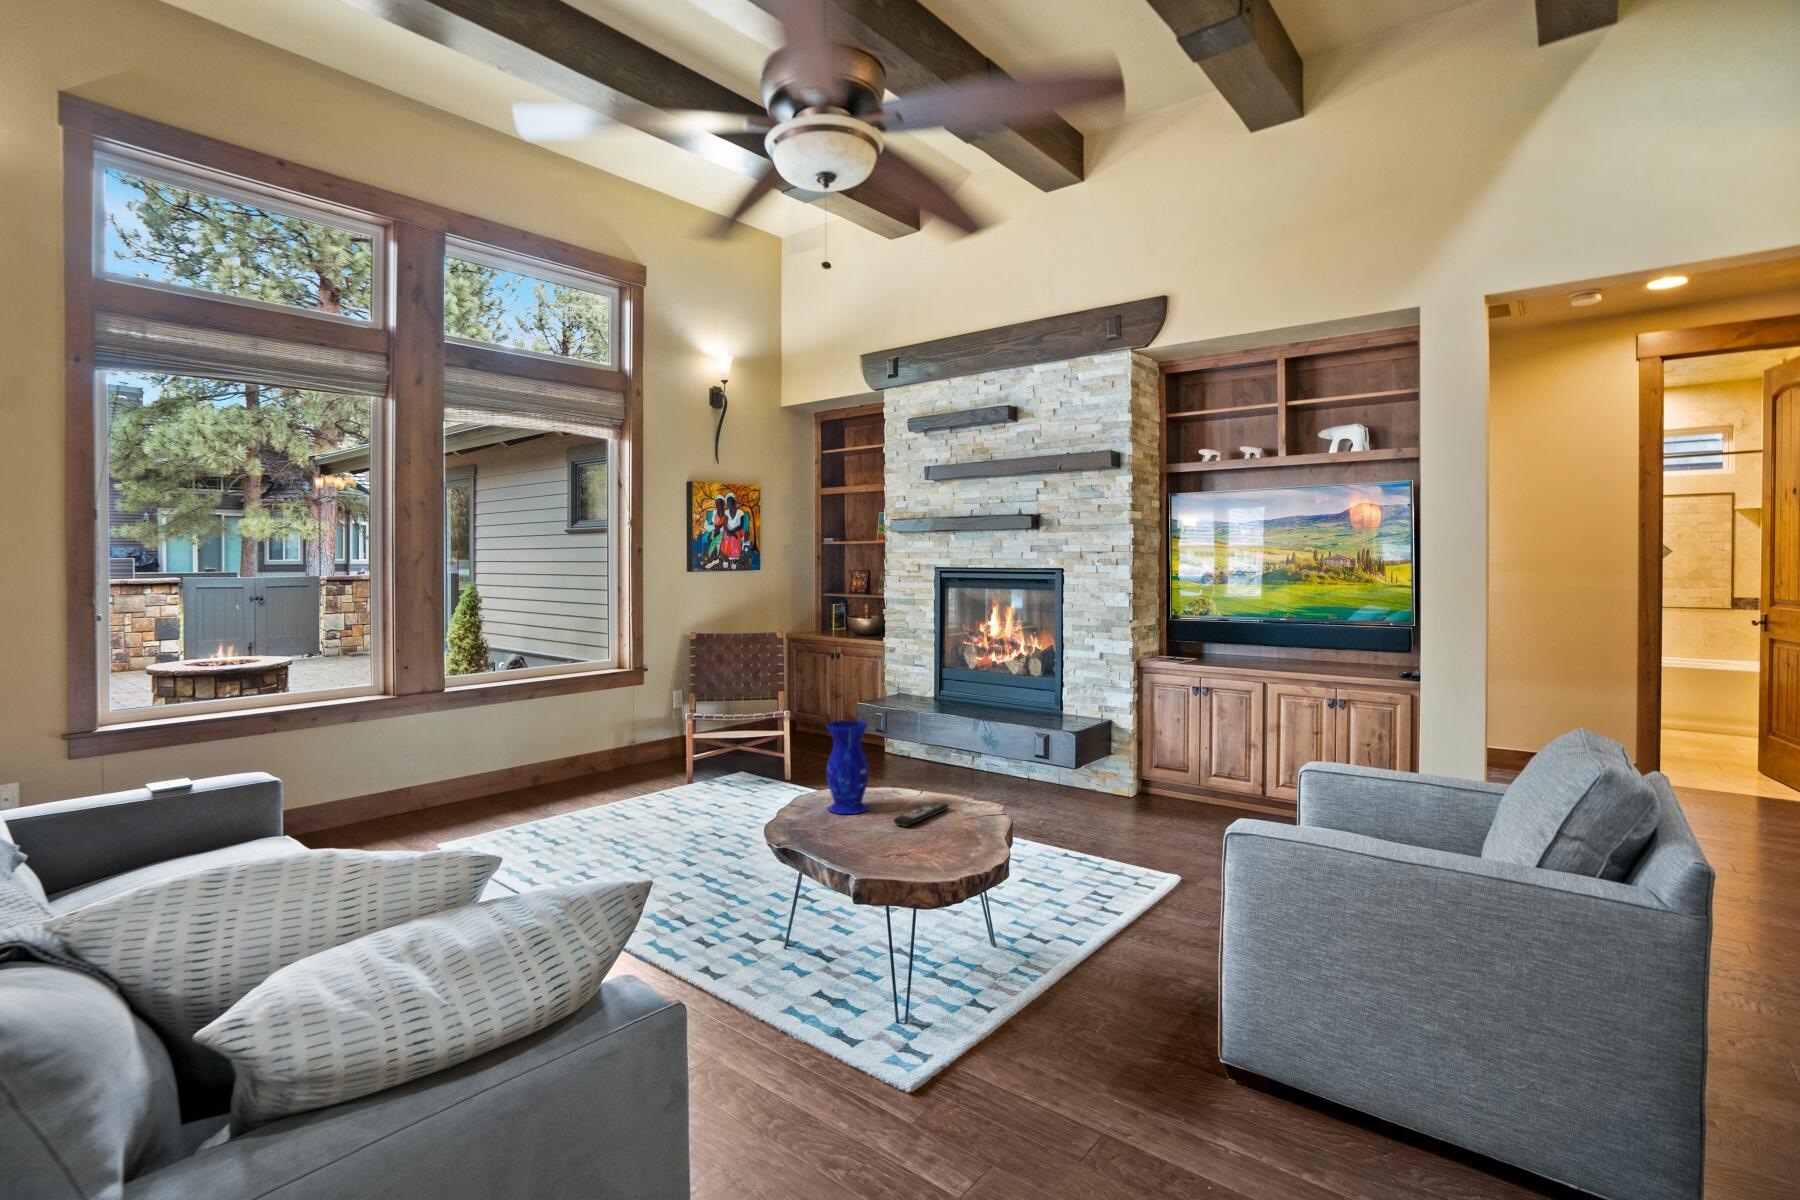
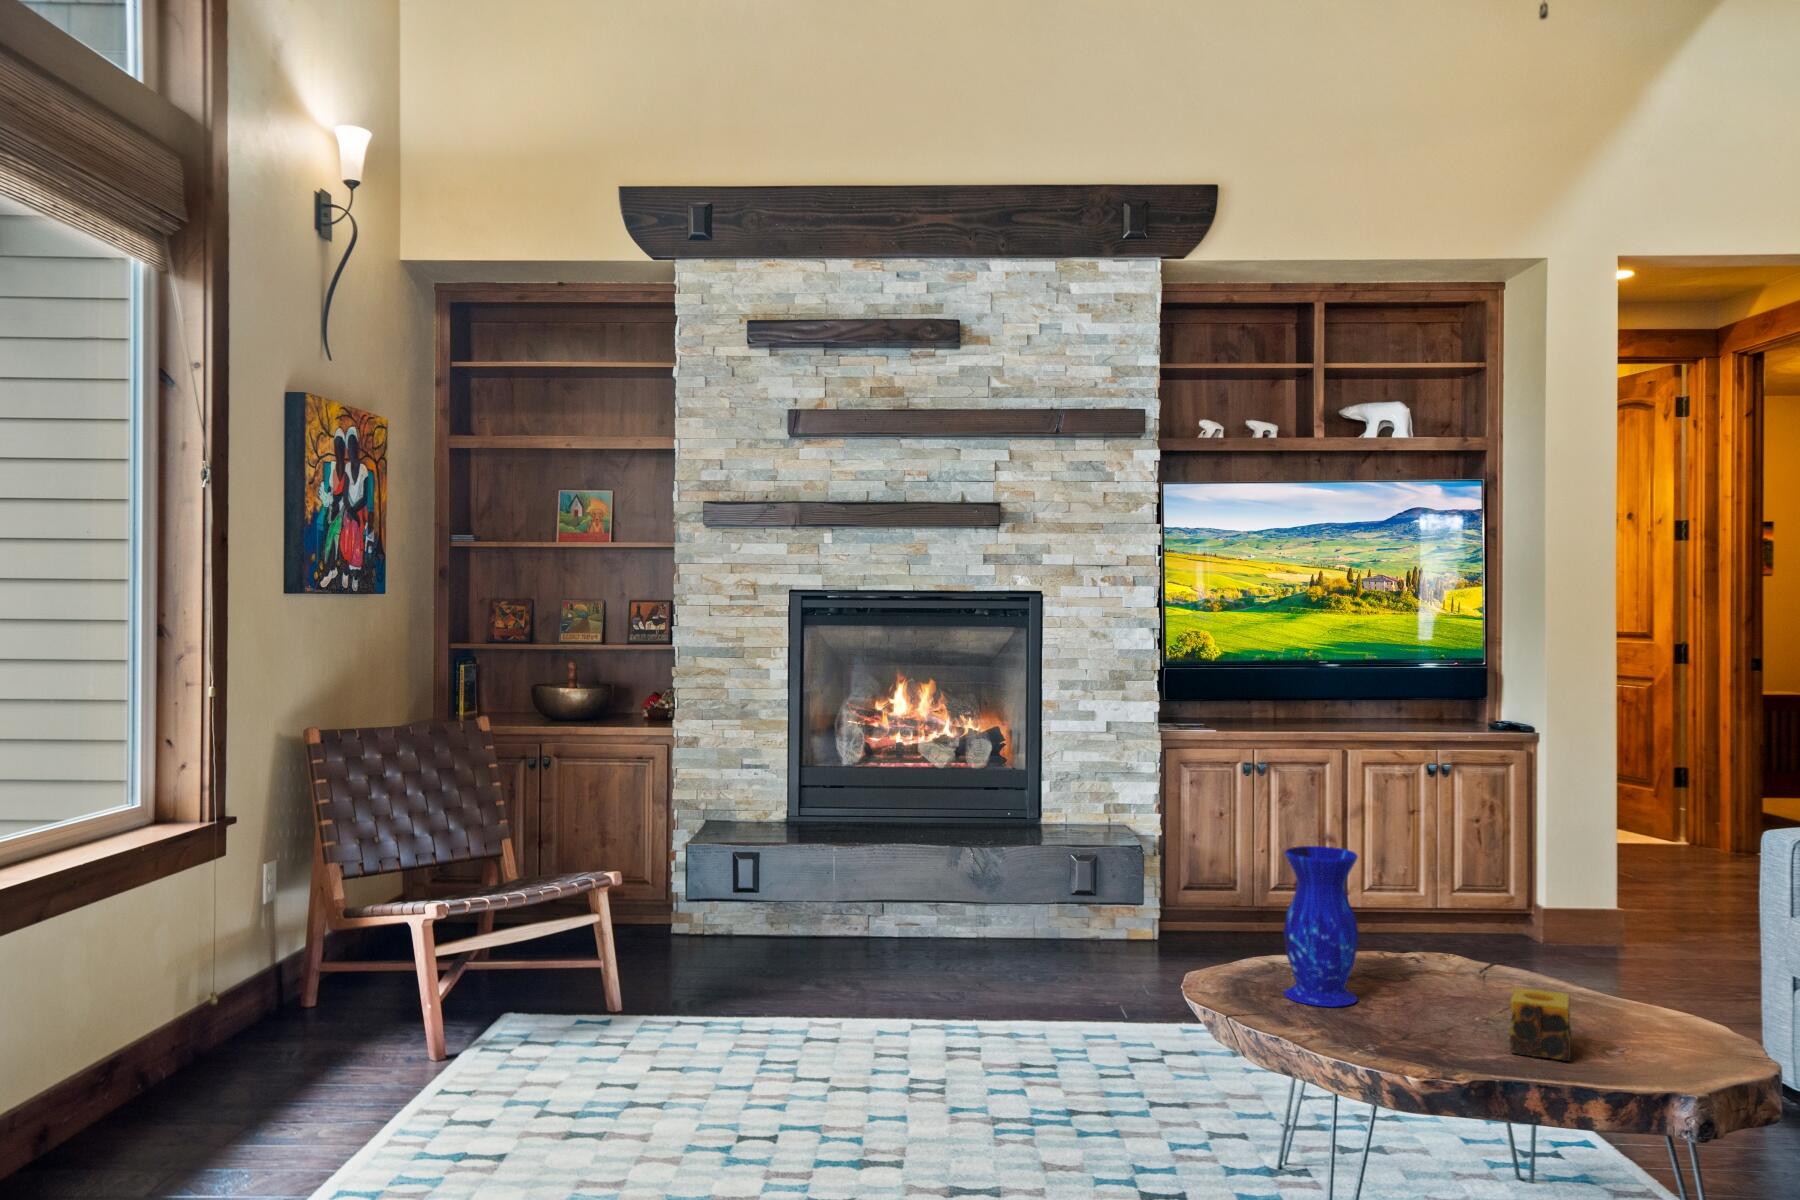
remote control: present [894,802,949,827] -> none [1399,961,1473,1004]
candle: none [838,814,880,859] -> present [1510,988,1571,1061]

